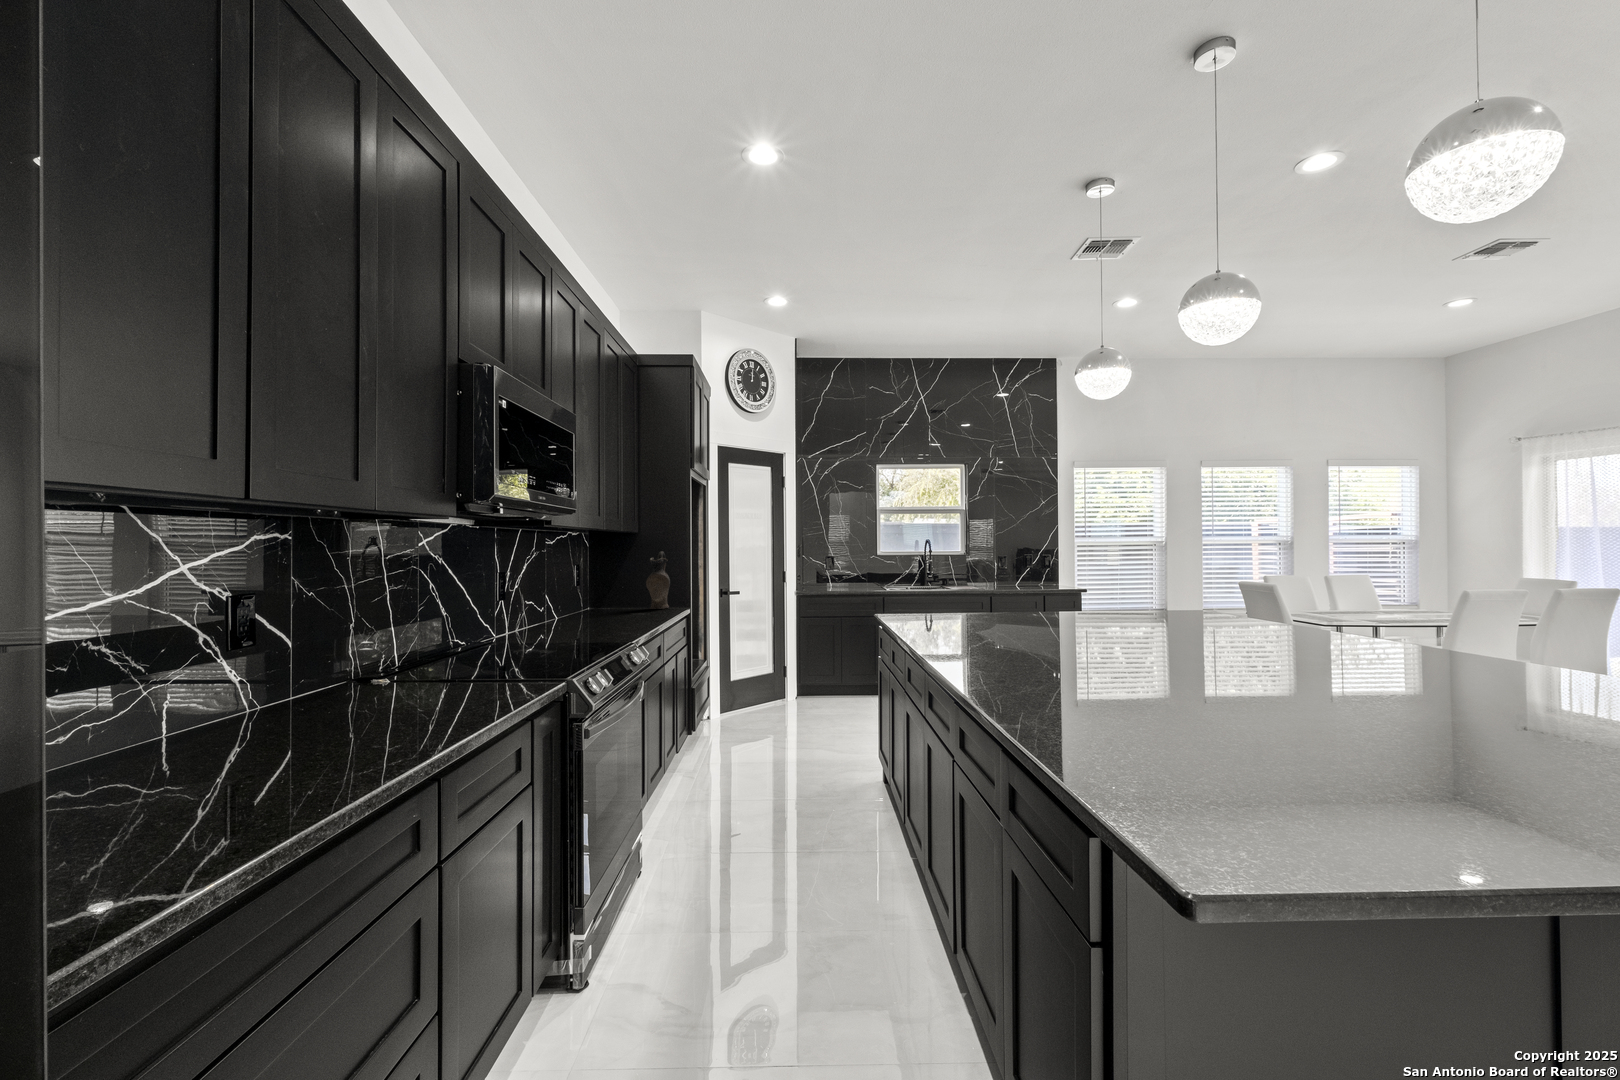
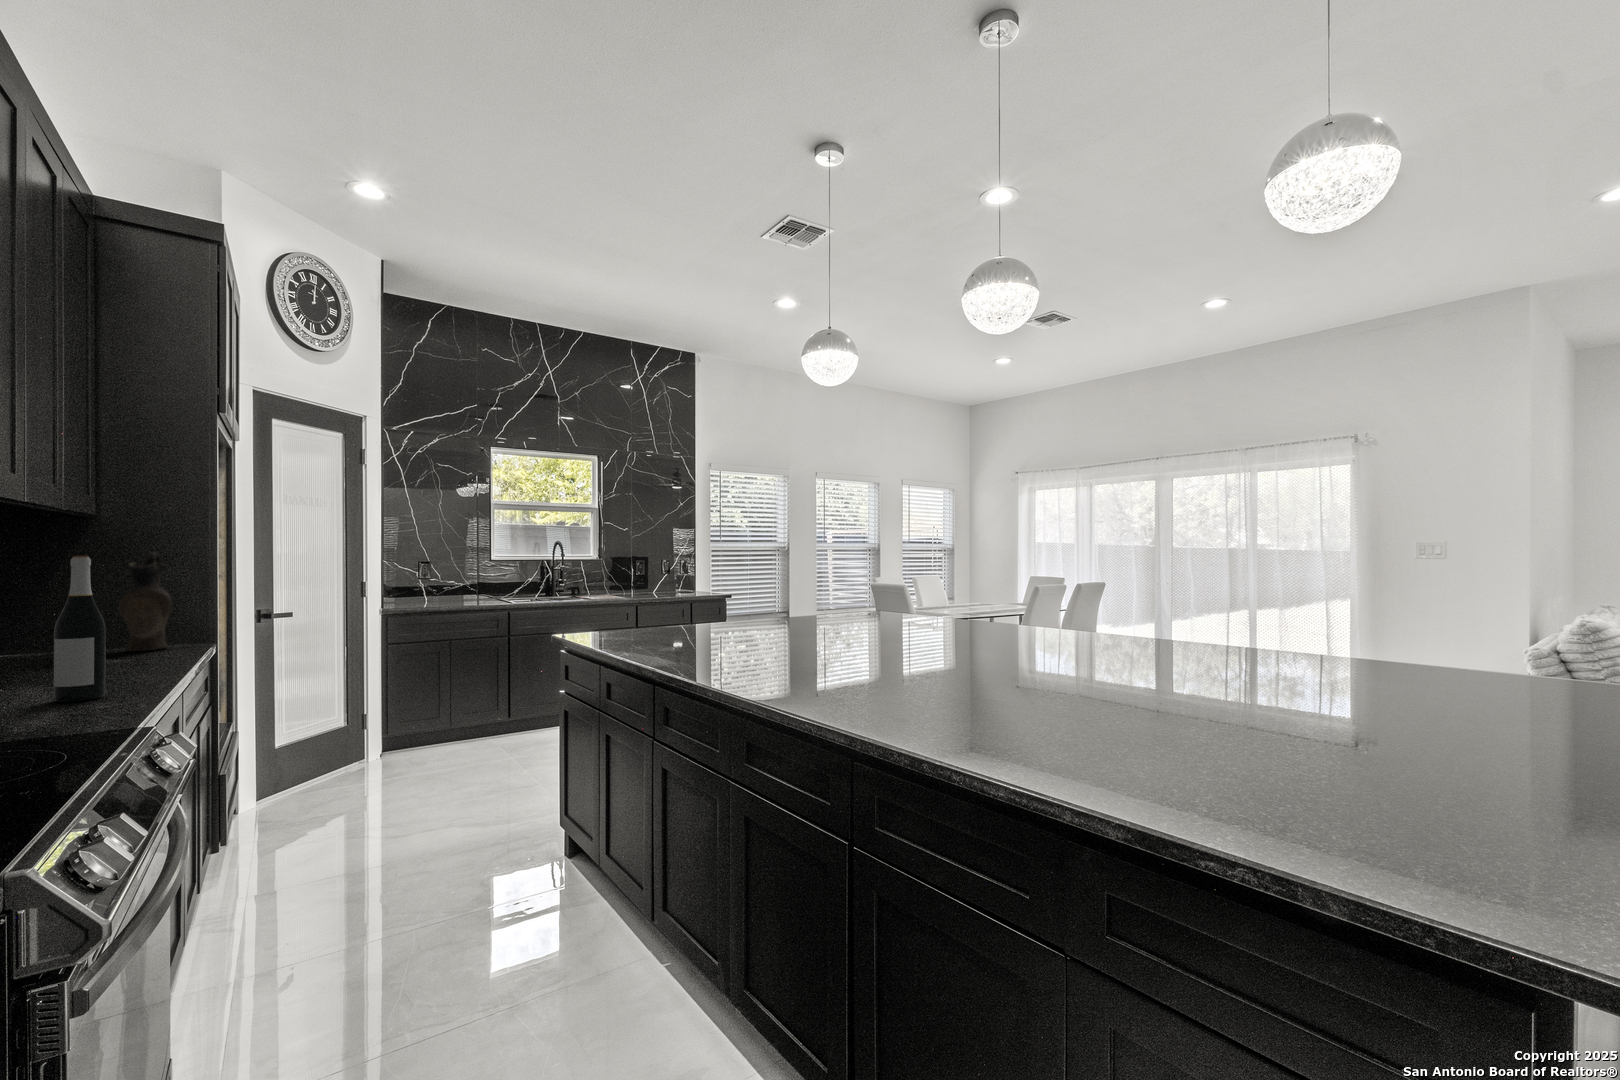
wine bottle: none [613,554,633,628] -> present [54,556,106,702]

